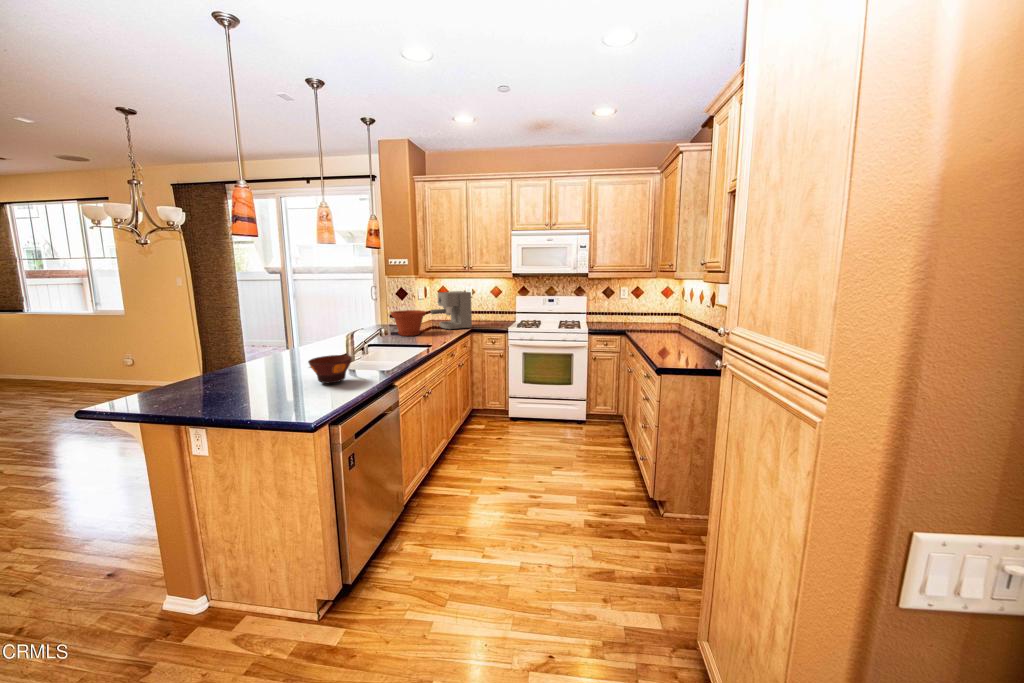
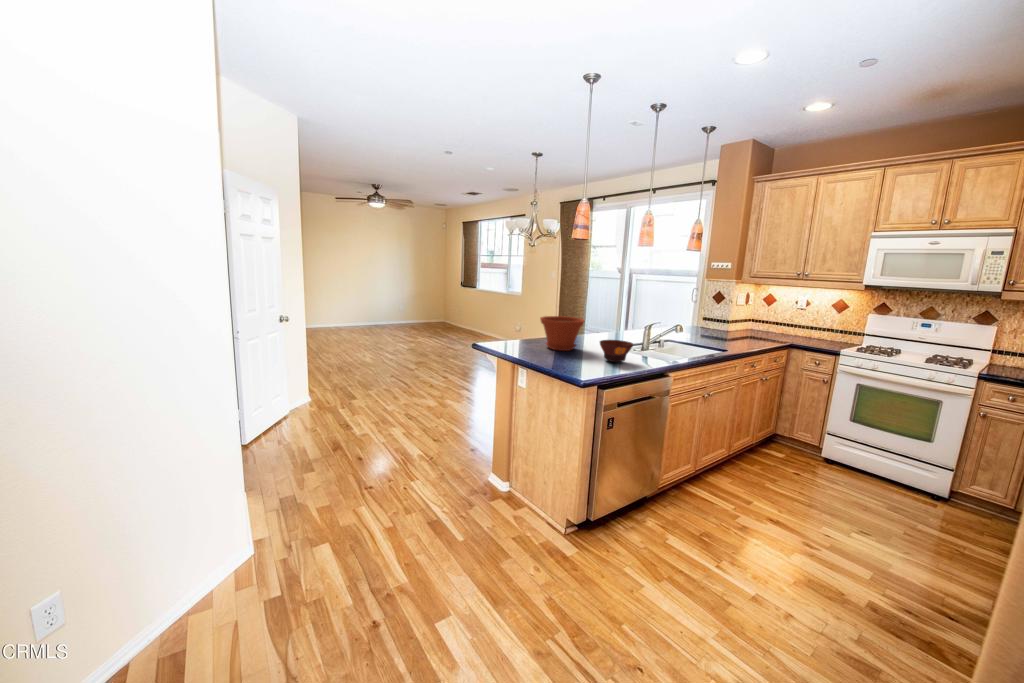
coffee maker: present [431,291,472,330] -> none [743,300,798,343]
plant pot: present [391,310,426,336] -> present [540,316,585,351]

